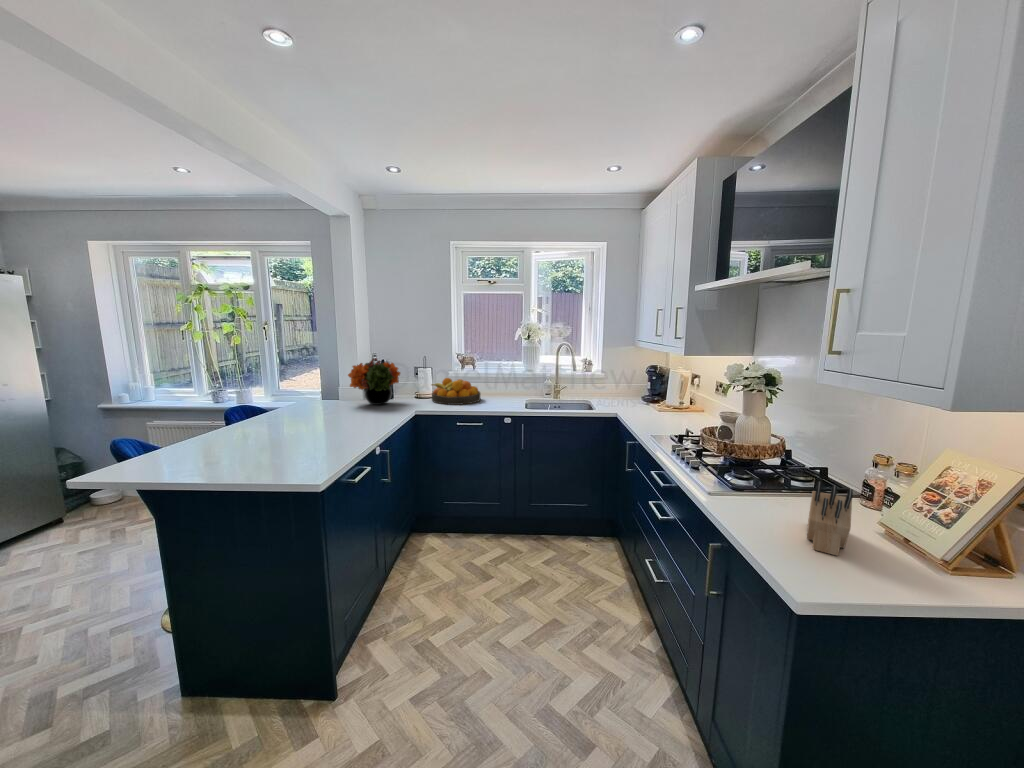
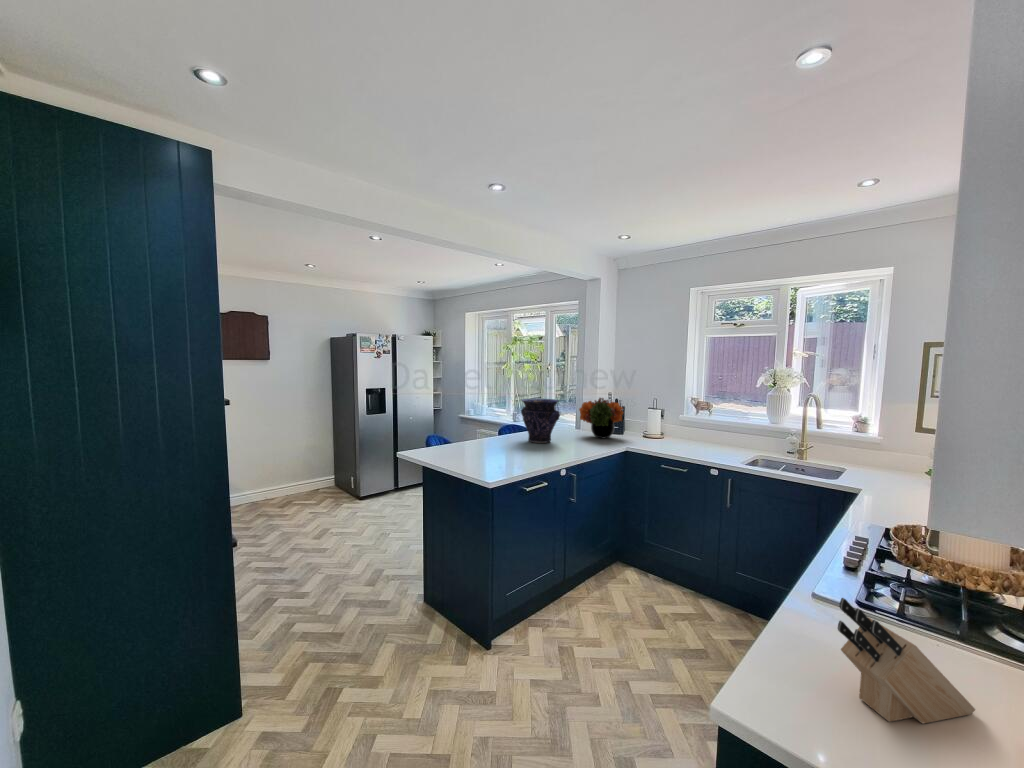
vase: none [282,364,342,422] -> present [521,399,560,443]
fruit bowl: present [432,378,481,405] -> none [651,422,703,450]

